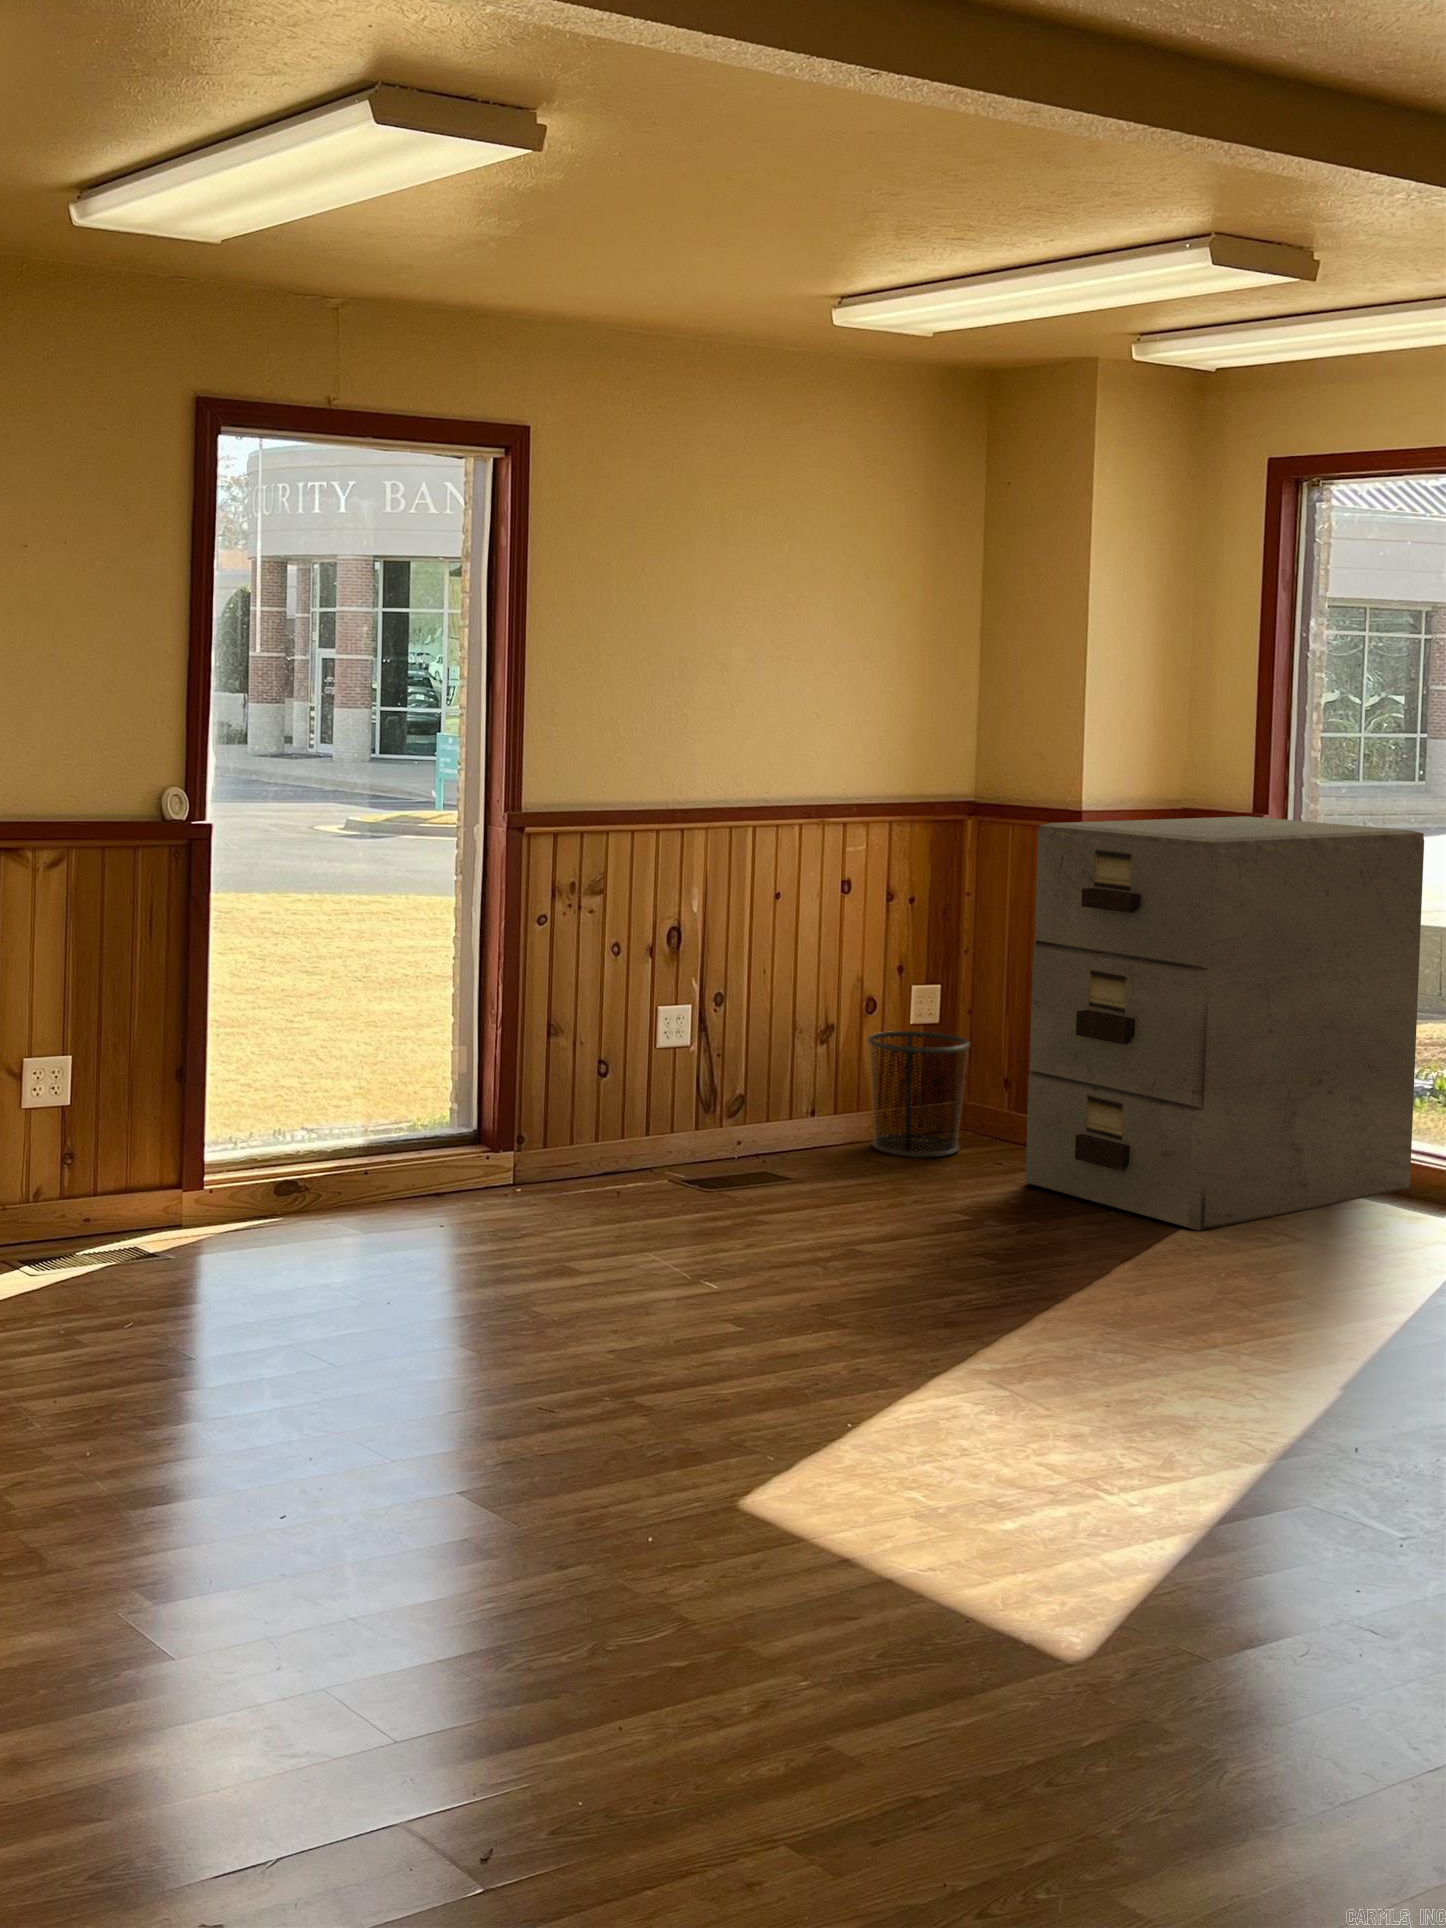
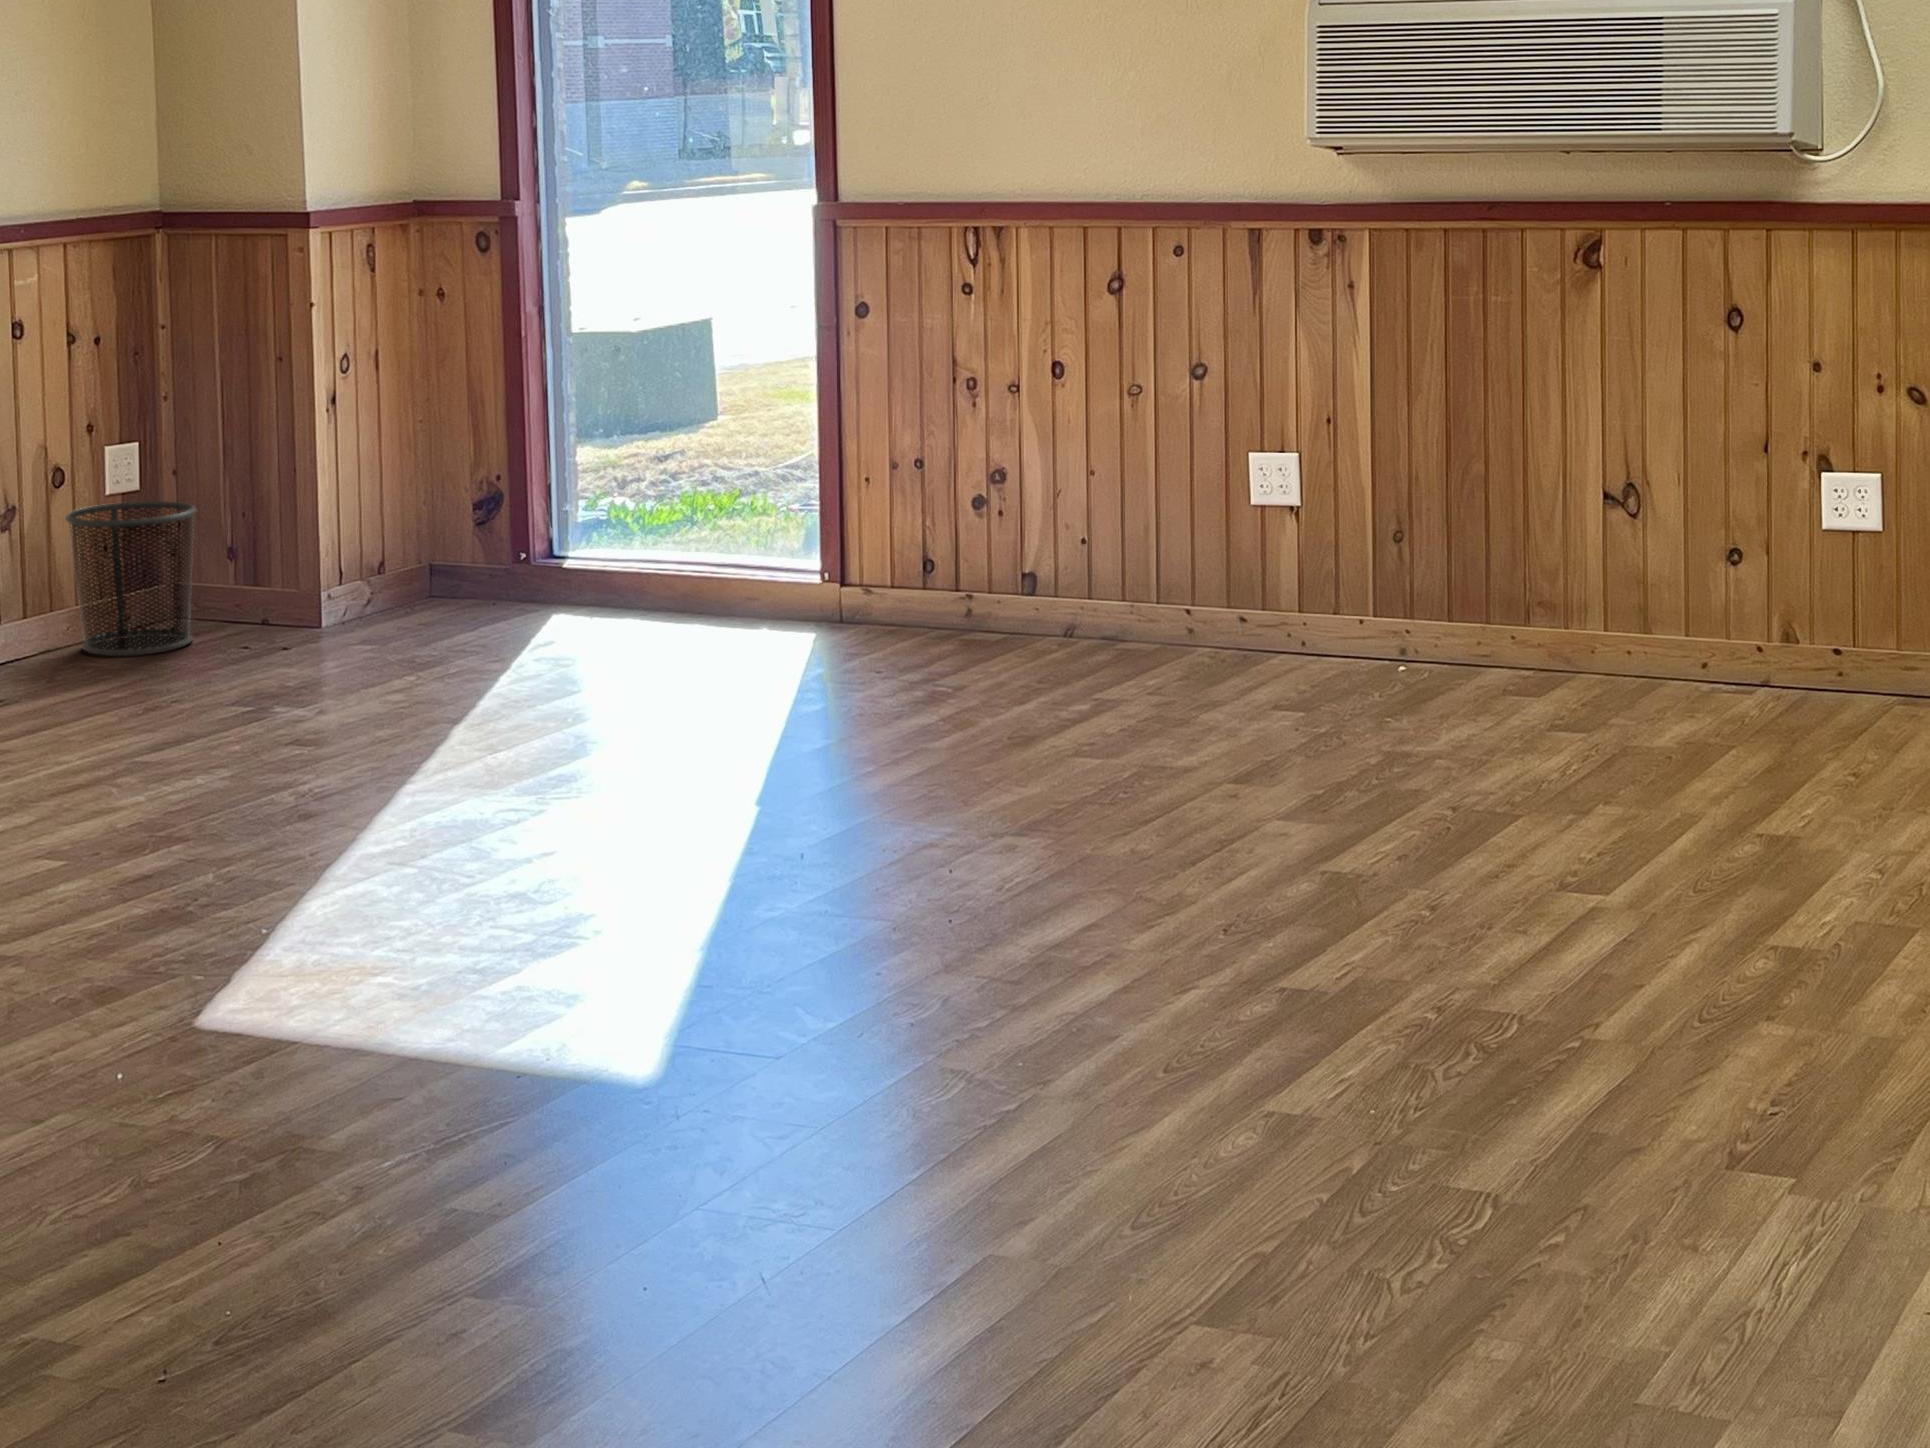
filing cabinet: present [1025,816,1424,1231] -> none [275,207,708,679]

